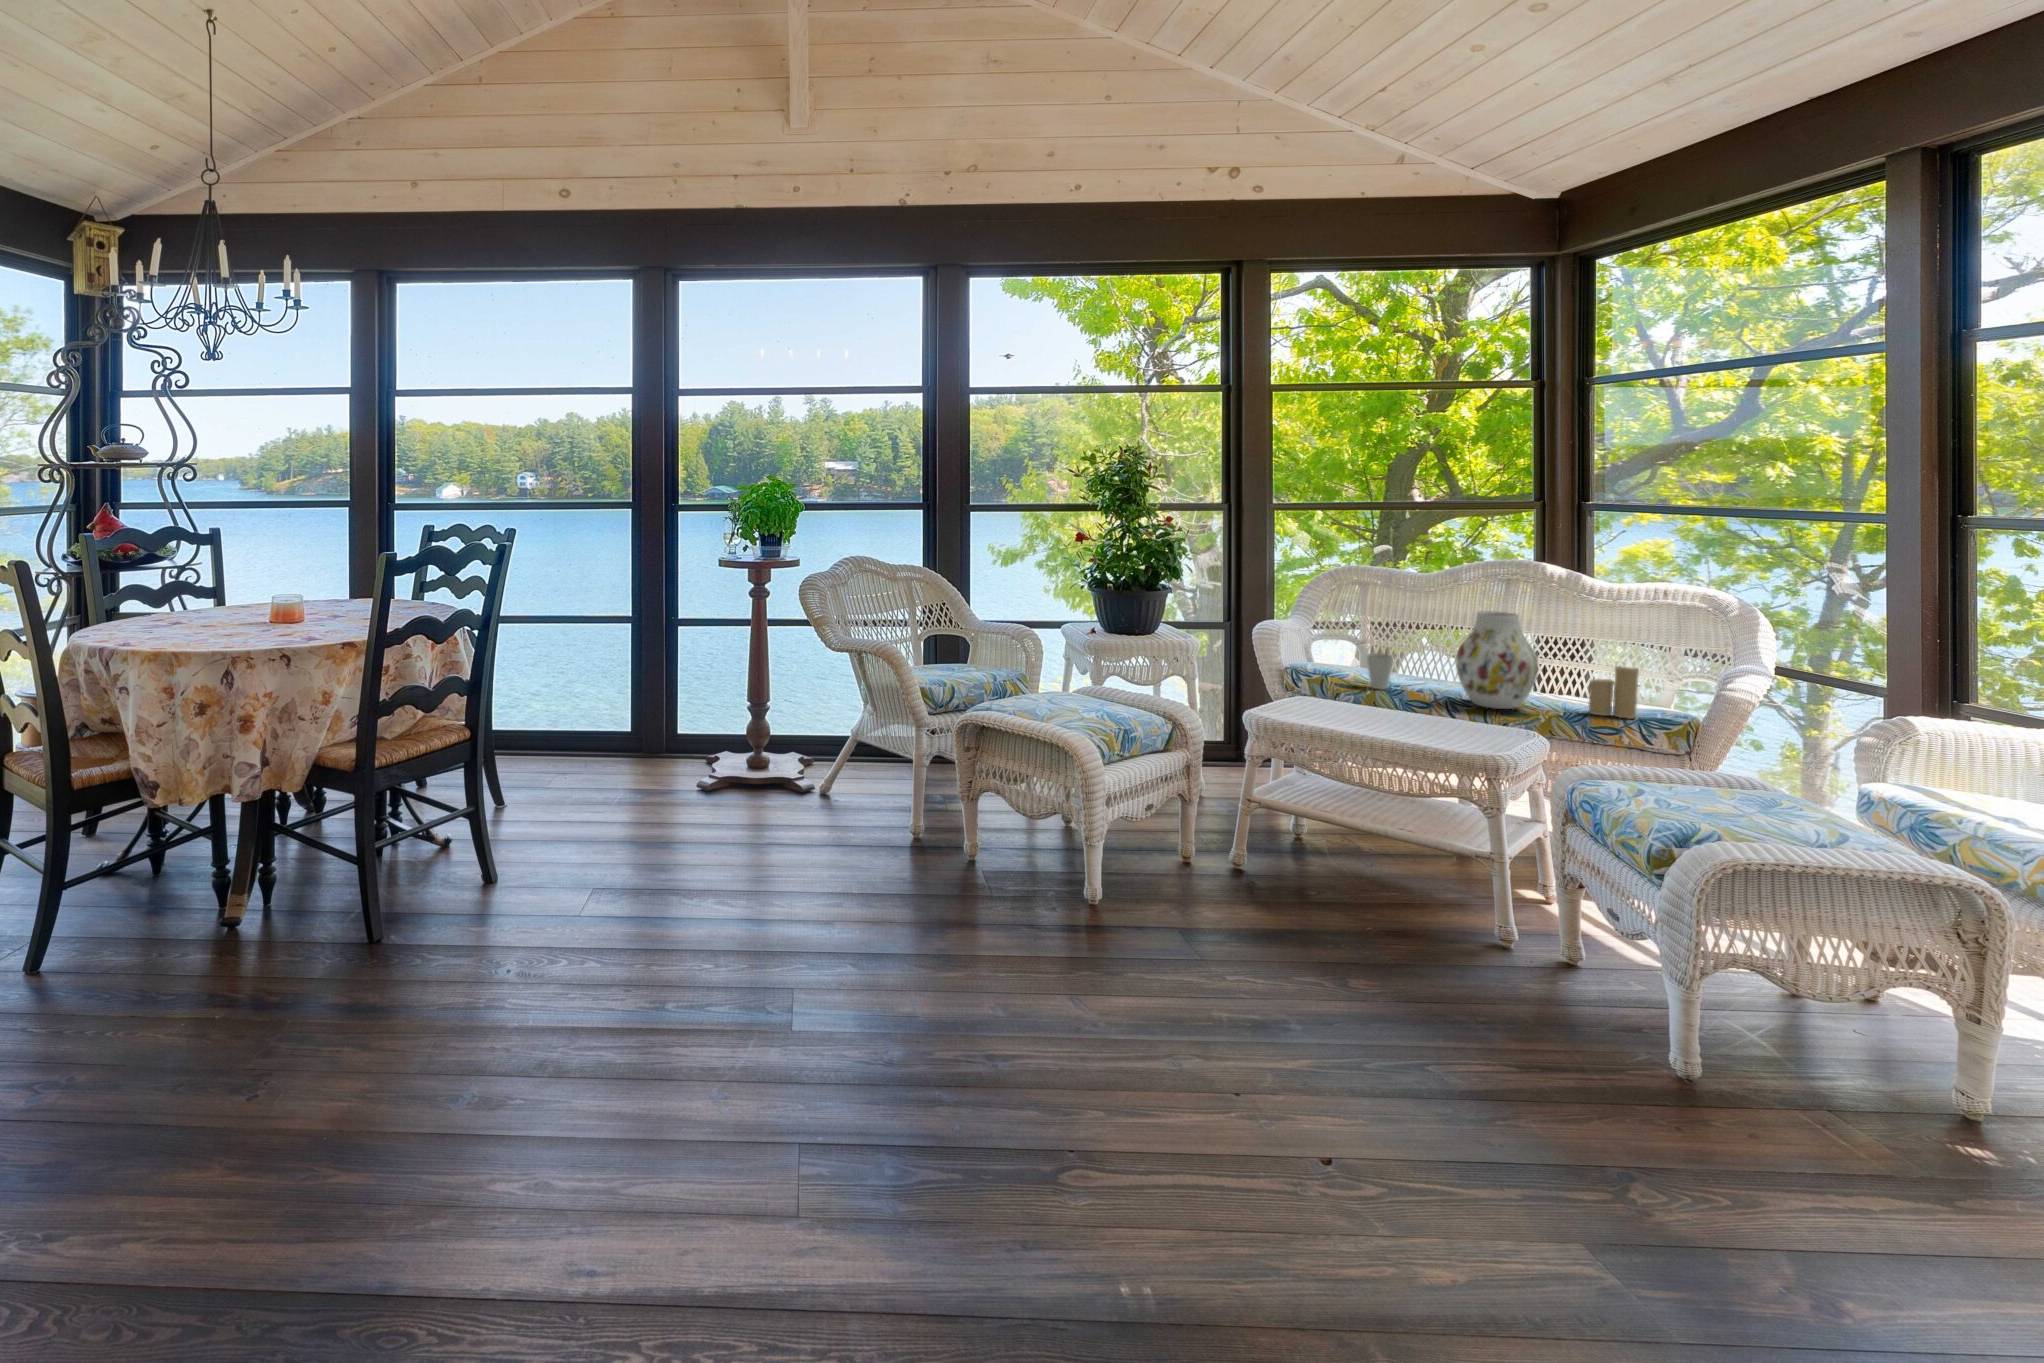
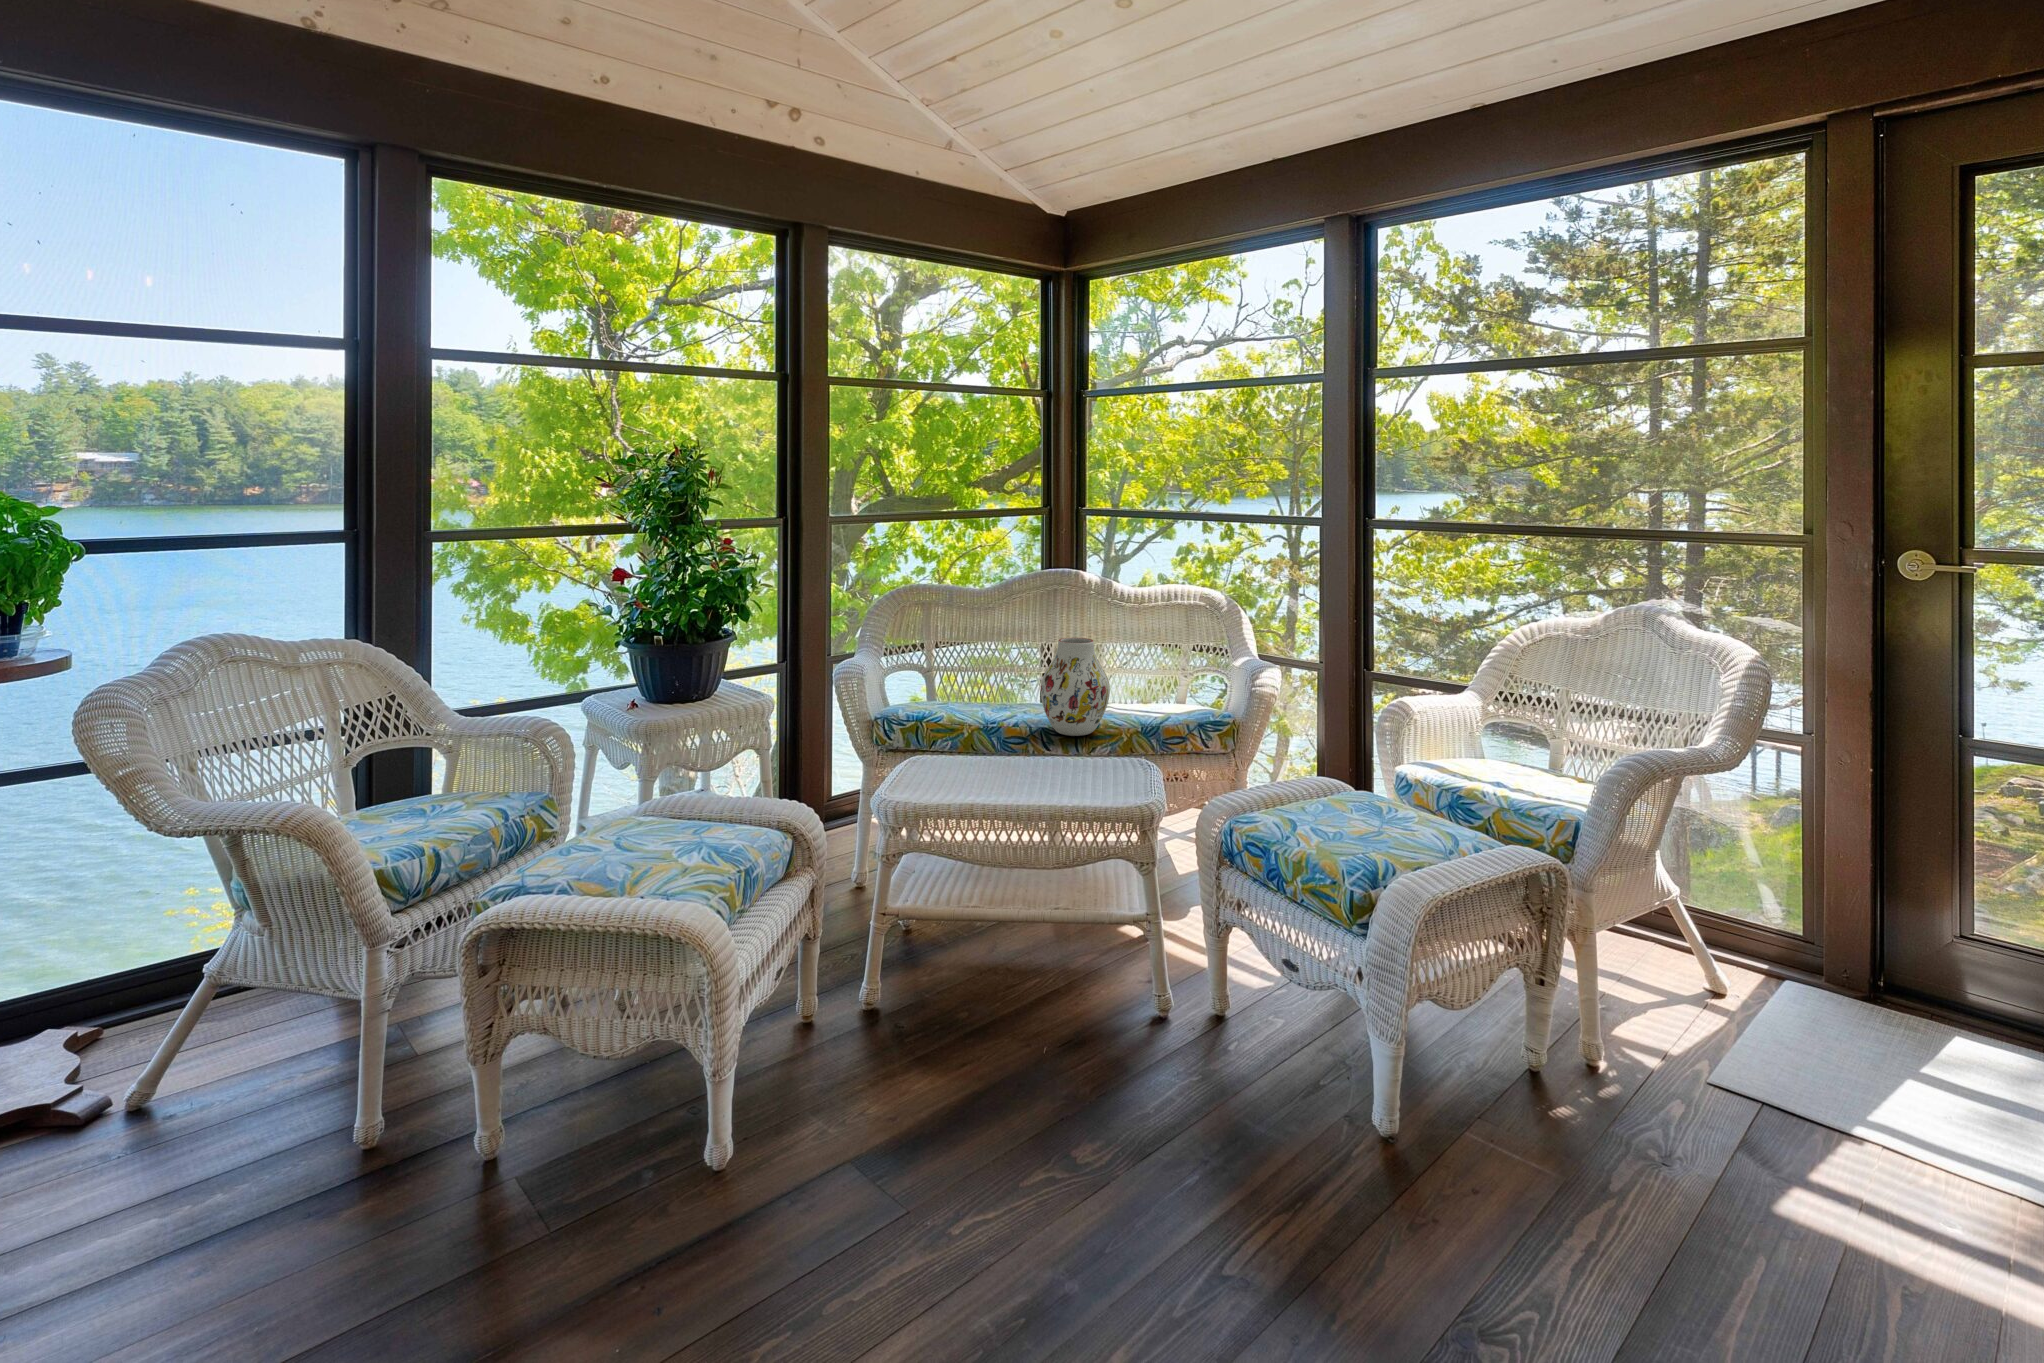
cup: present [1367,652,1393,689] -> none [952,684,979,730]
candle: present [1589,660,1639,719] -> none [1141,671,1176,726]

